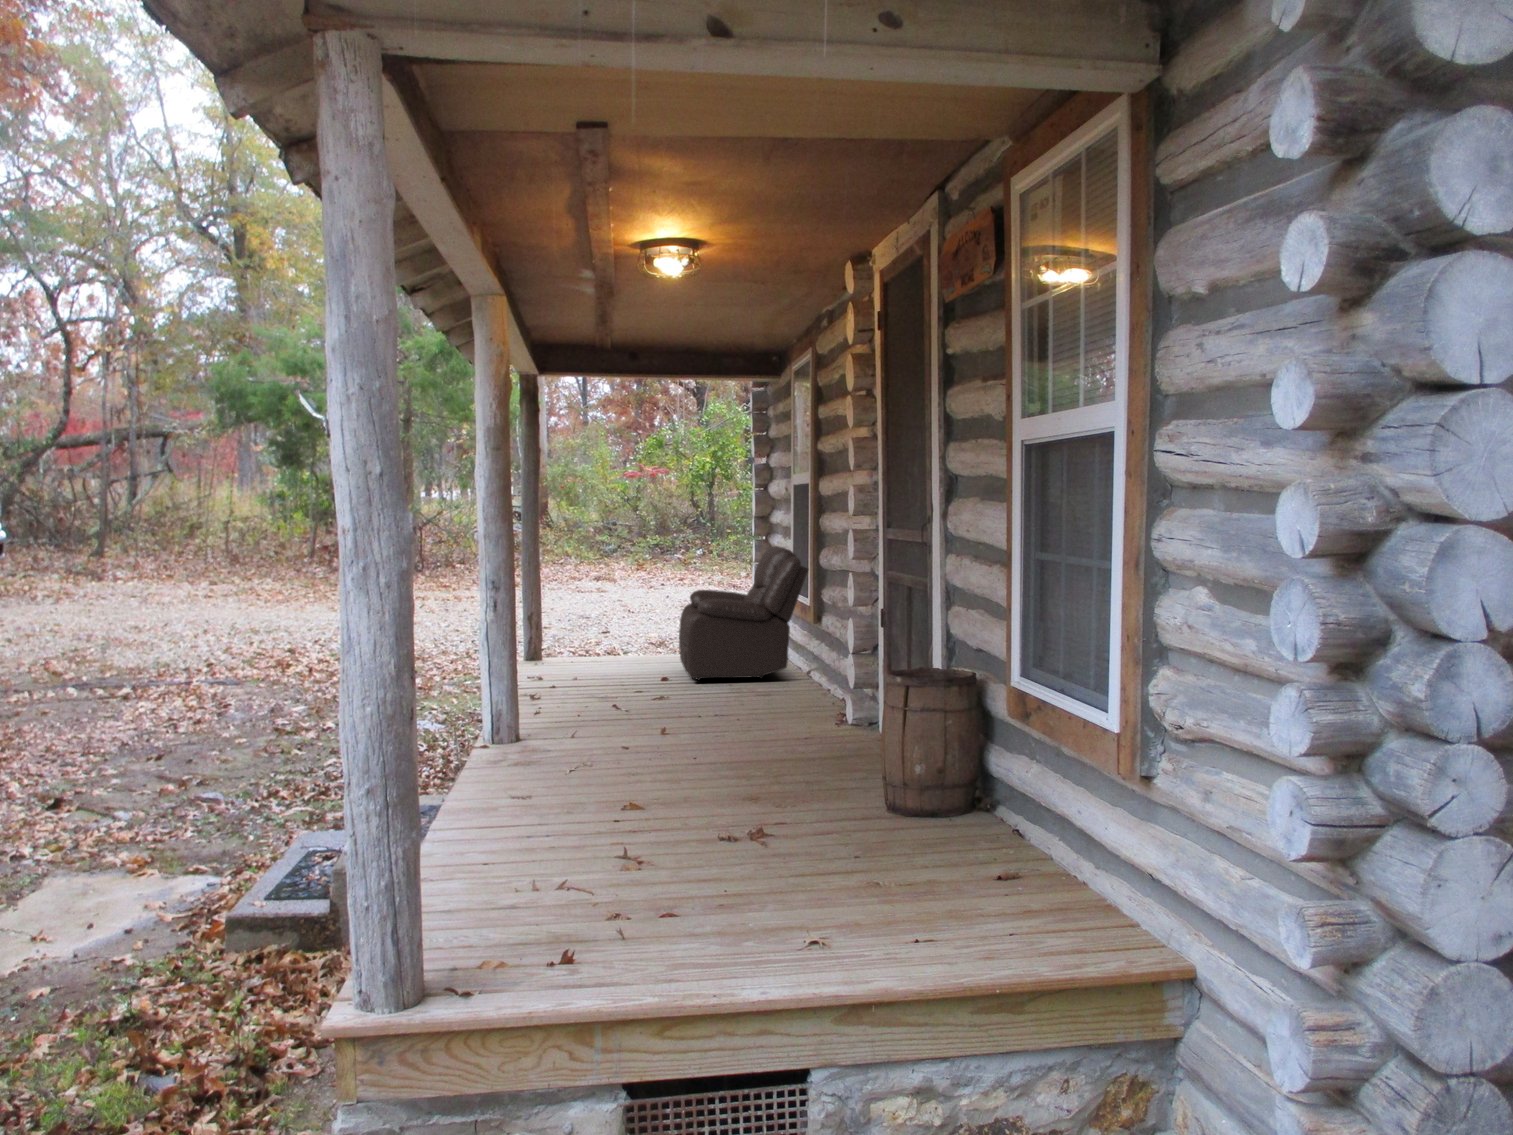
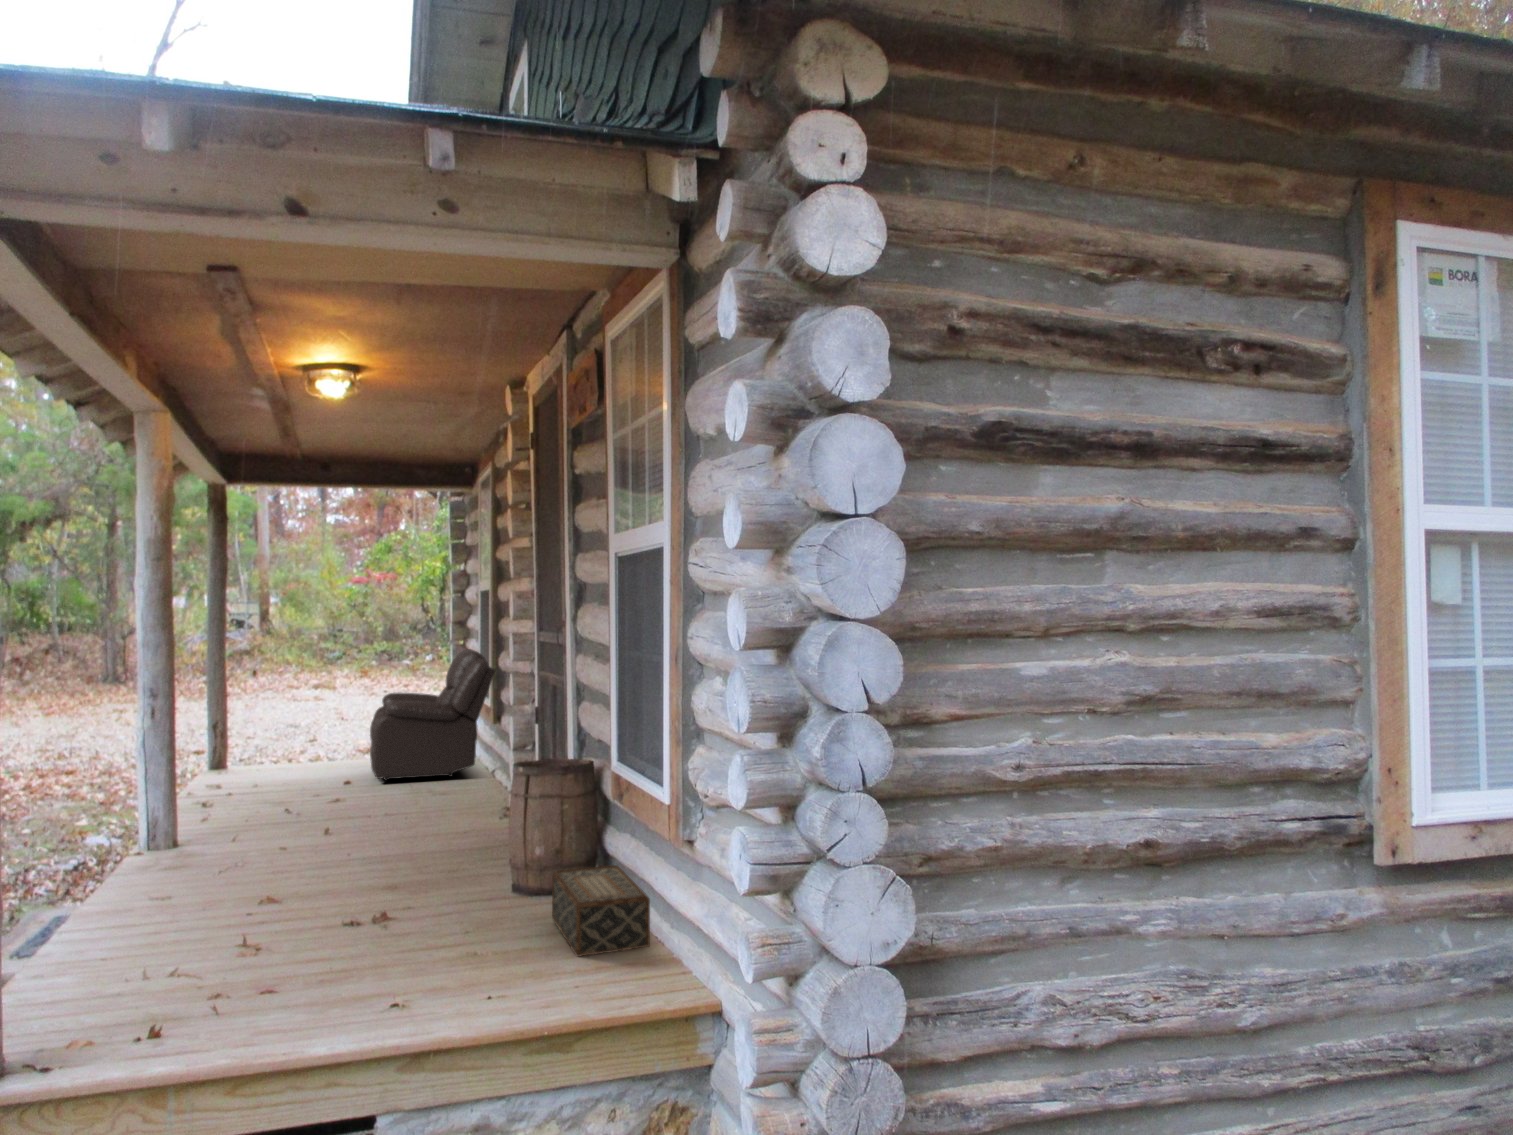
woven basket: none [945,794,1074,897] -> present [552,865,650,957]

